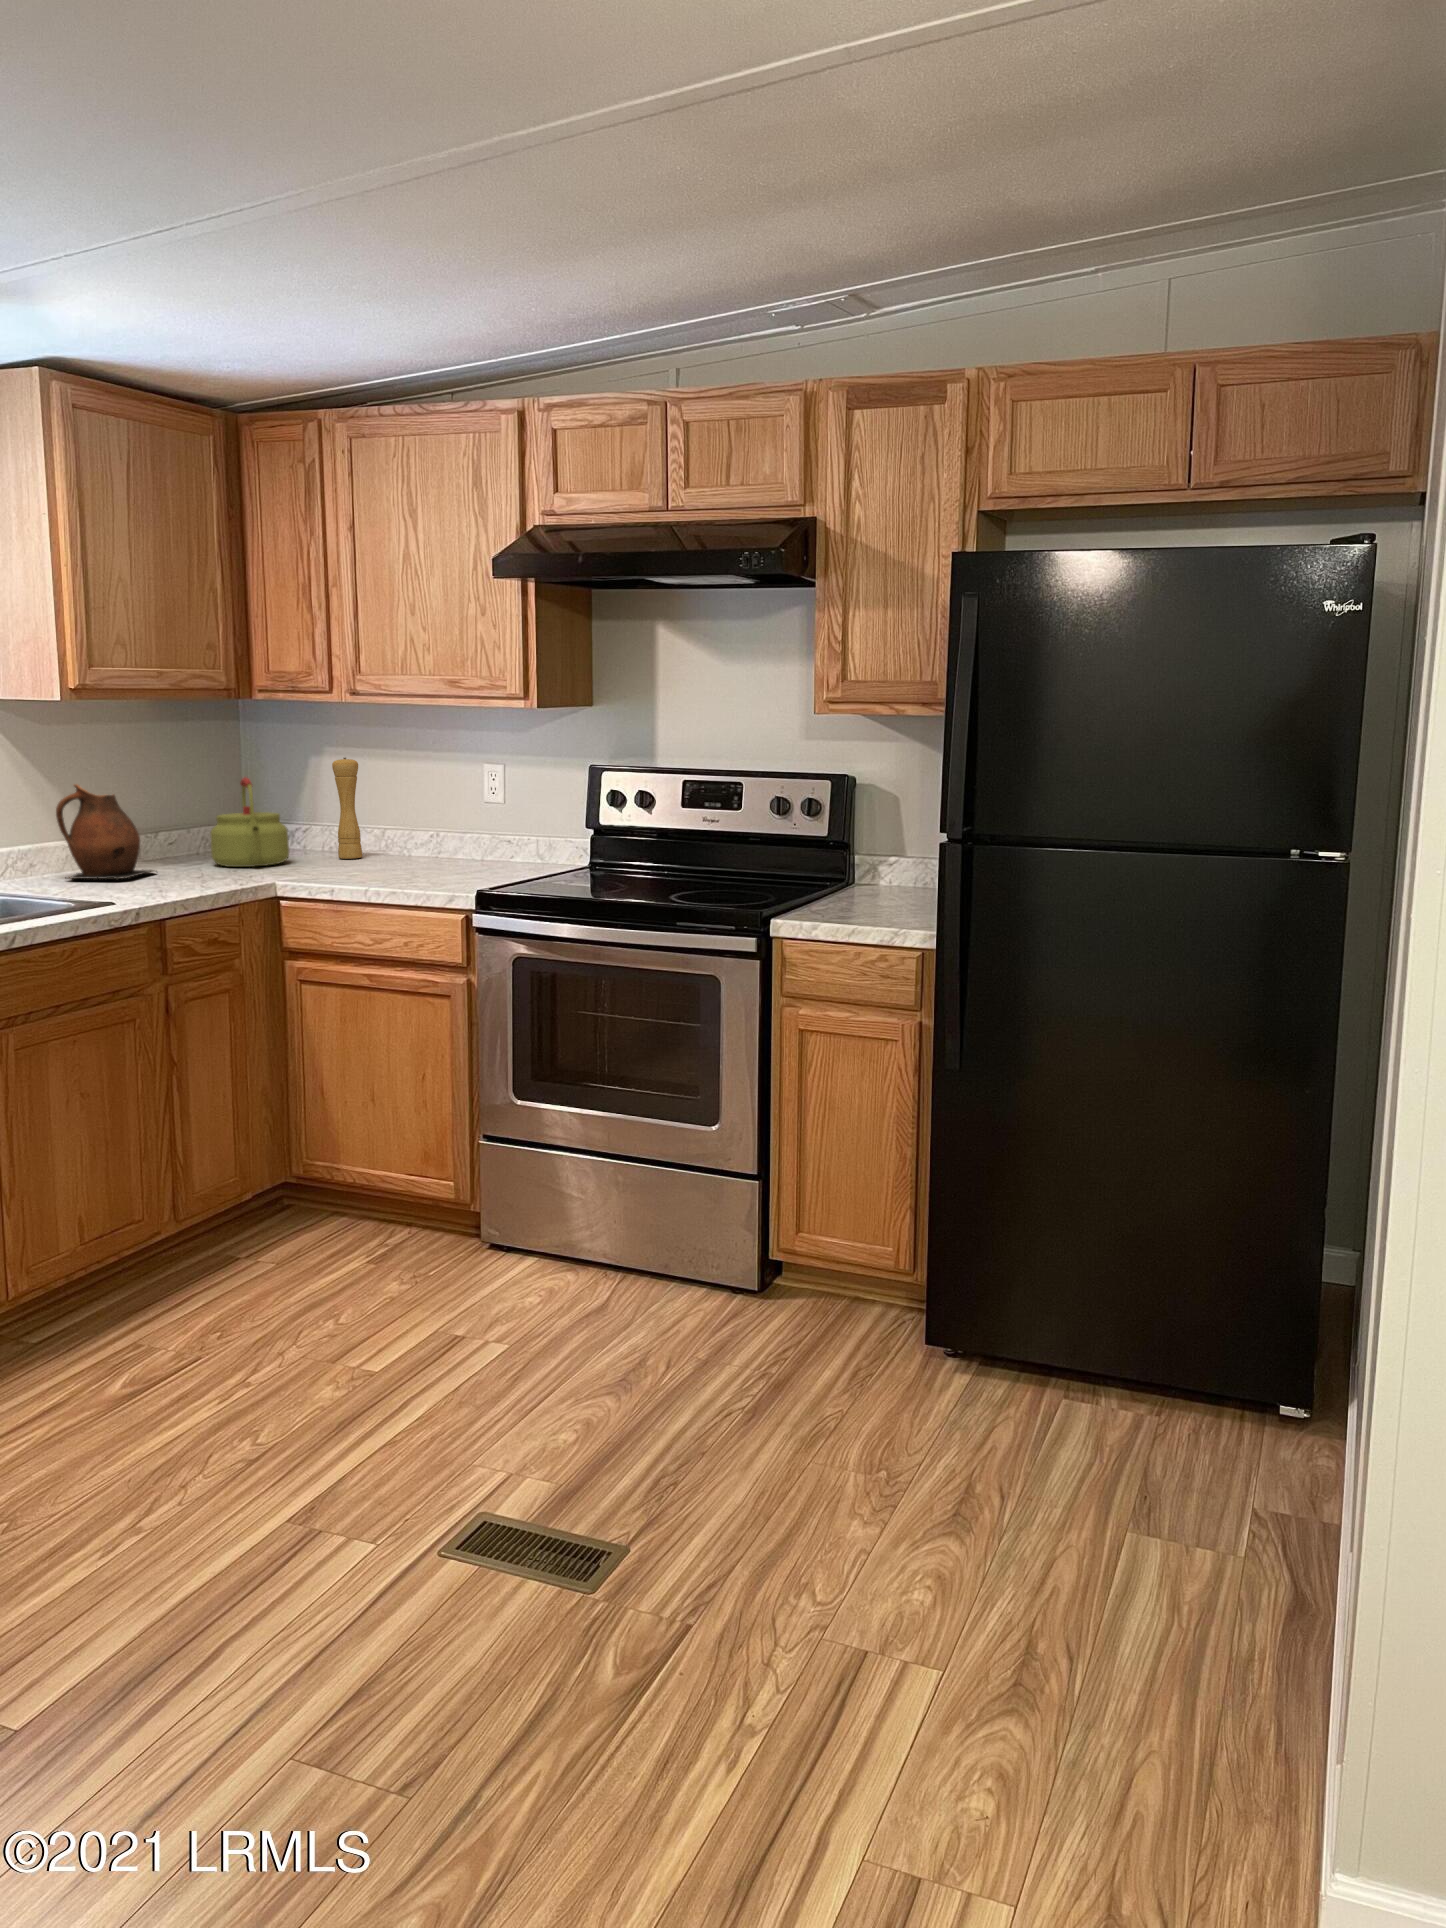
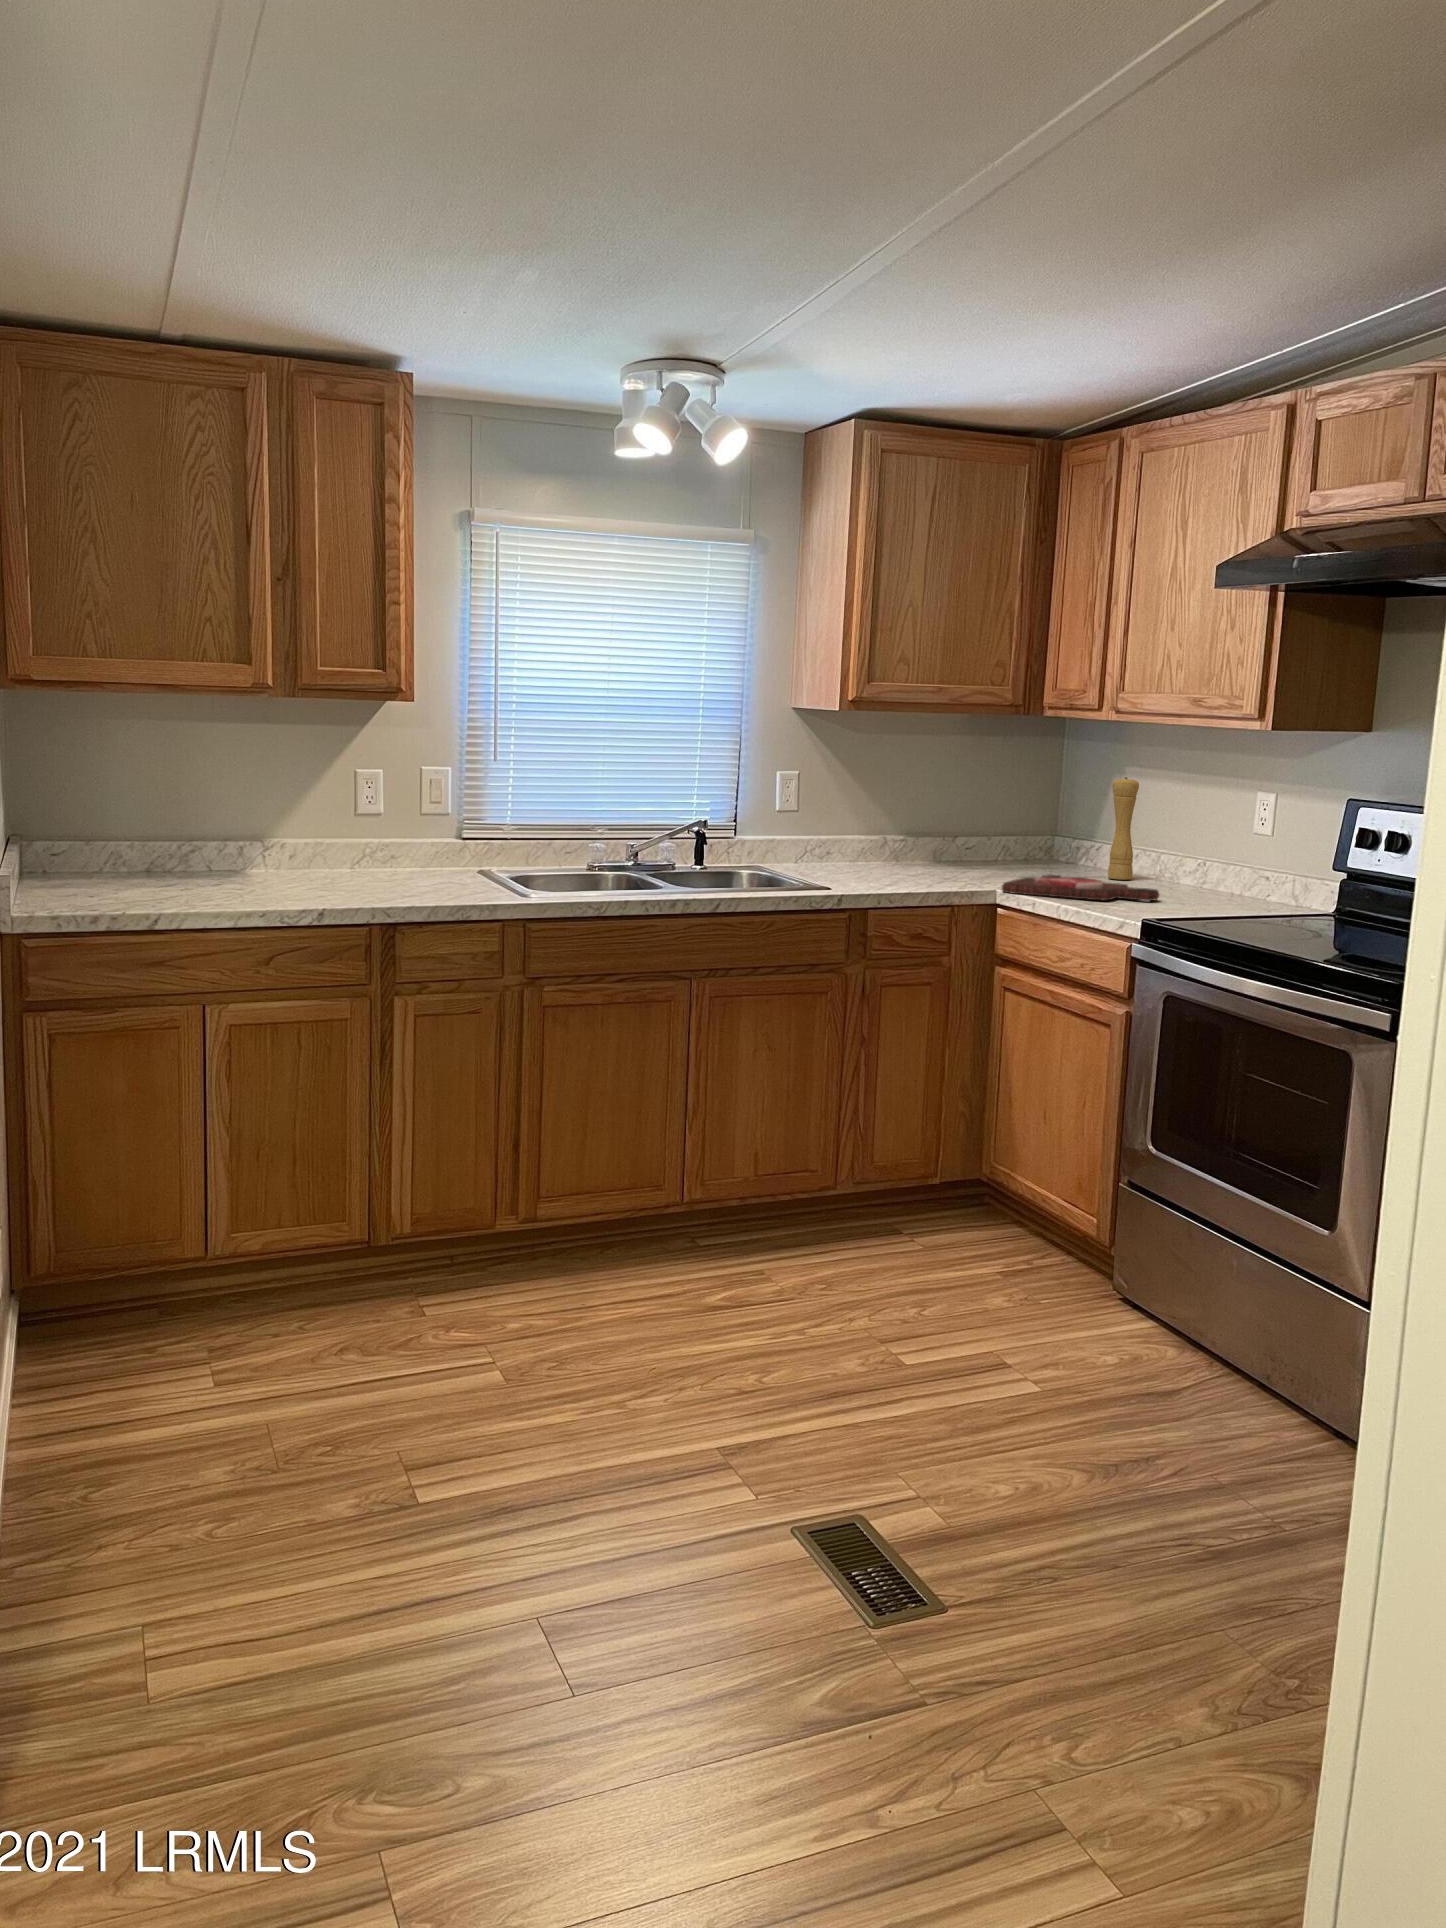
kettle: present [210,777,289,867] -> none [985,791,1058,876]
ceramic pitcher: present [56,784,156,880] -> none [846,786,925,874]
cutting board: none [280,856,433,884] -> present [1002,875,1159,901]

